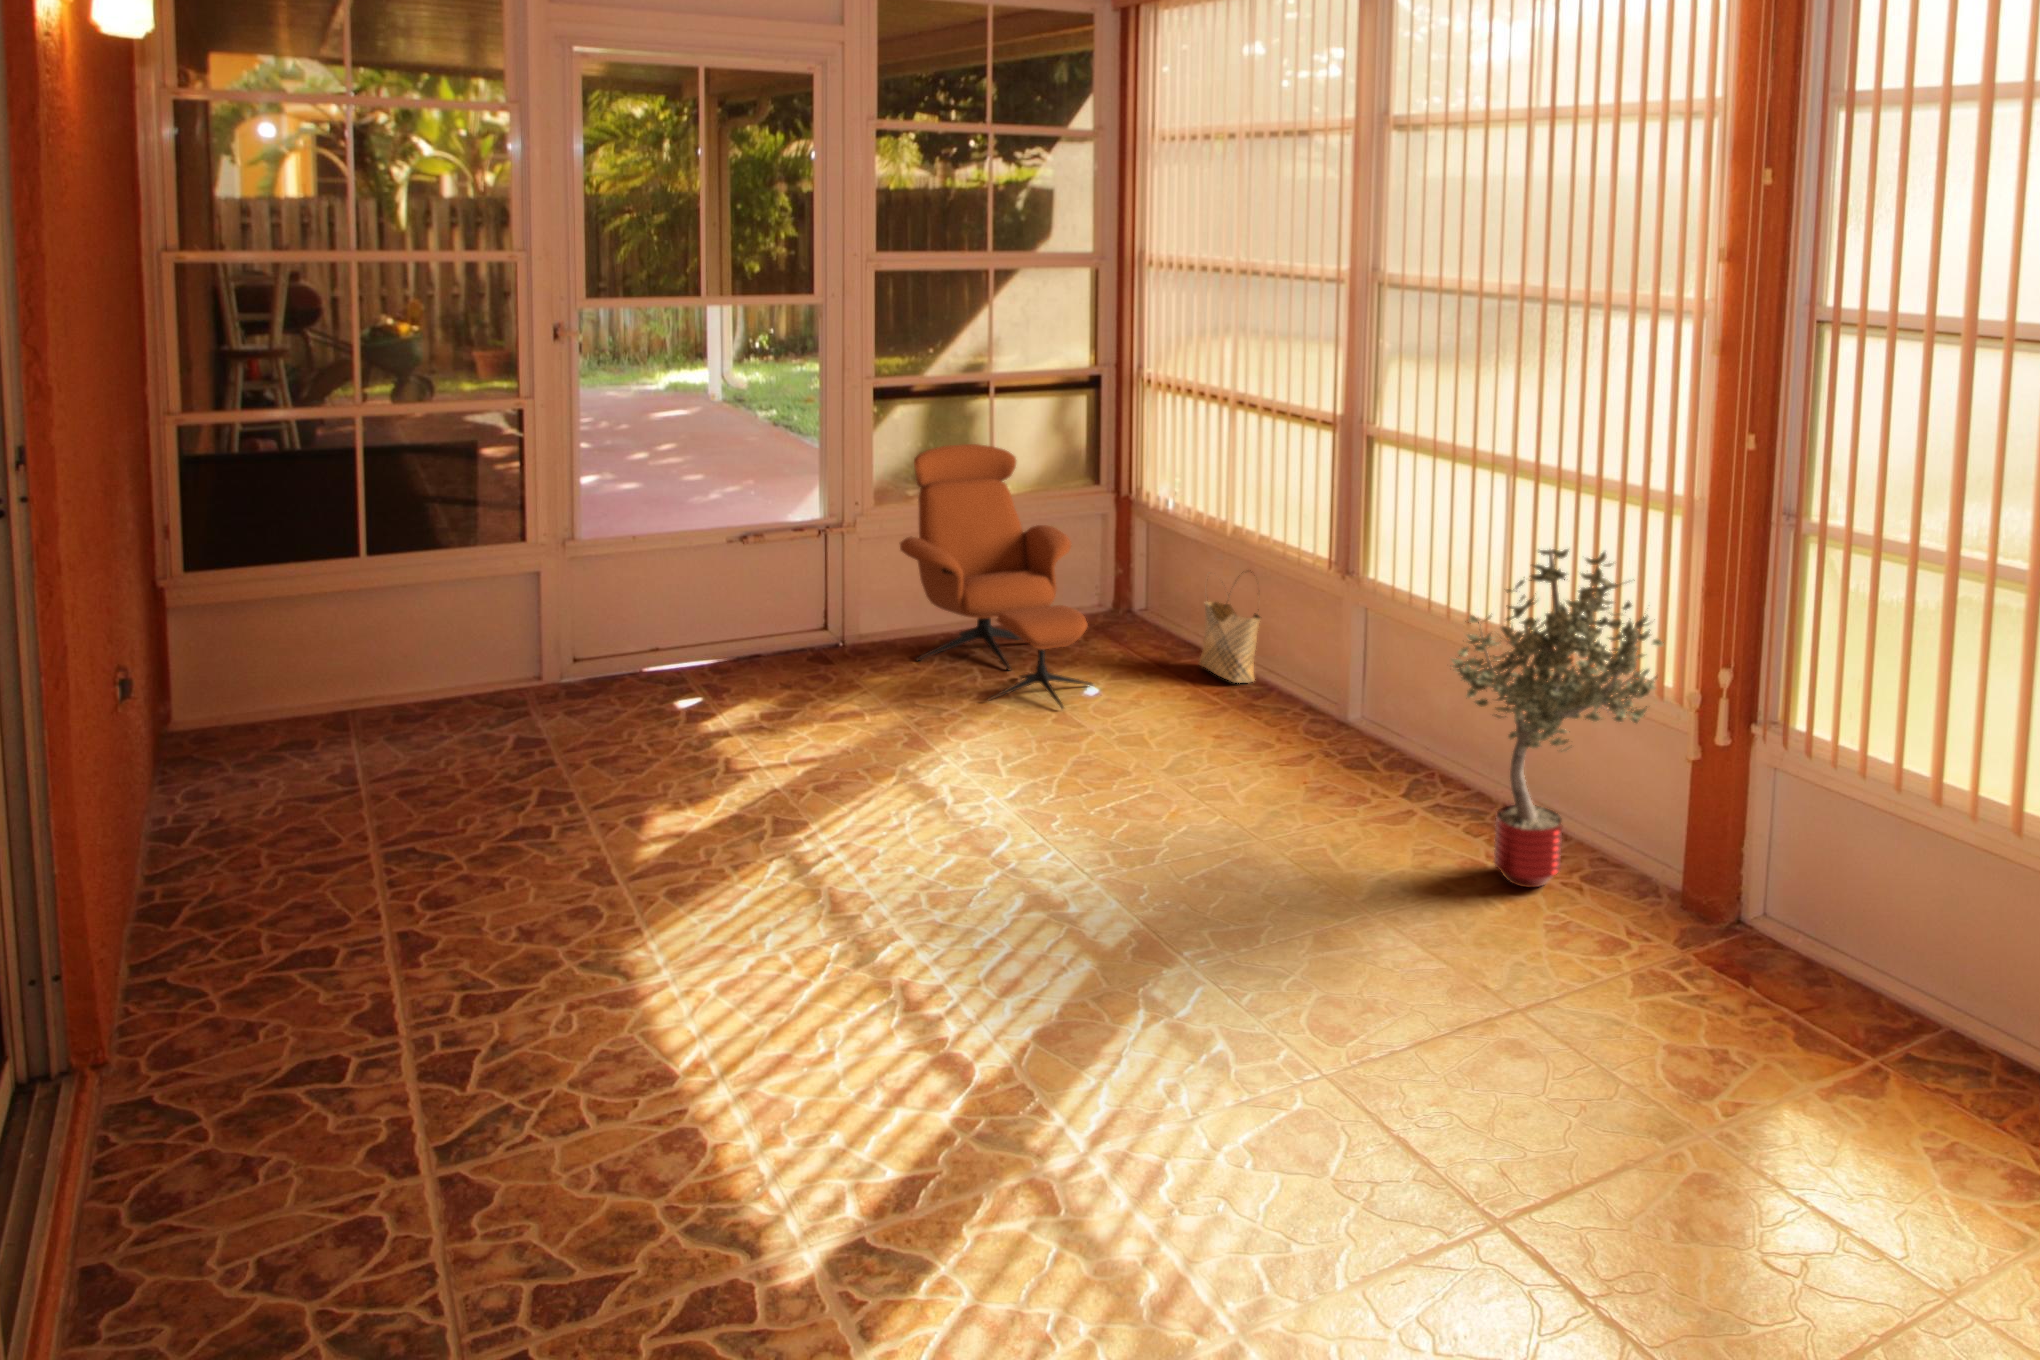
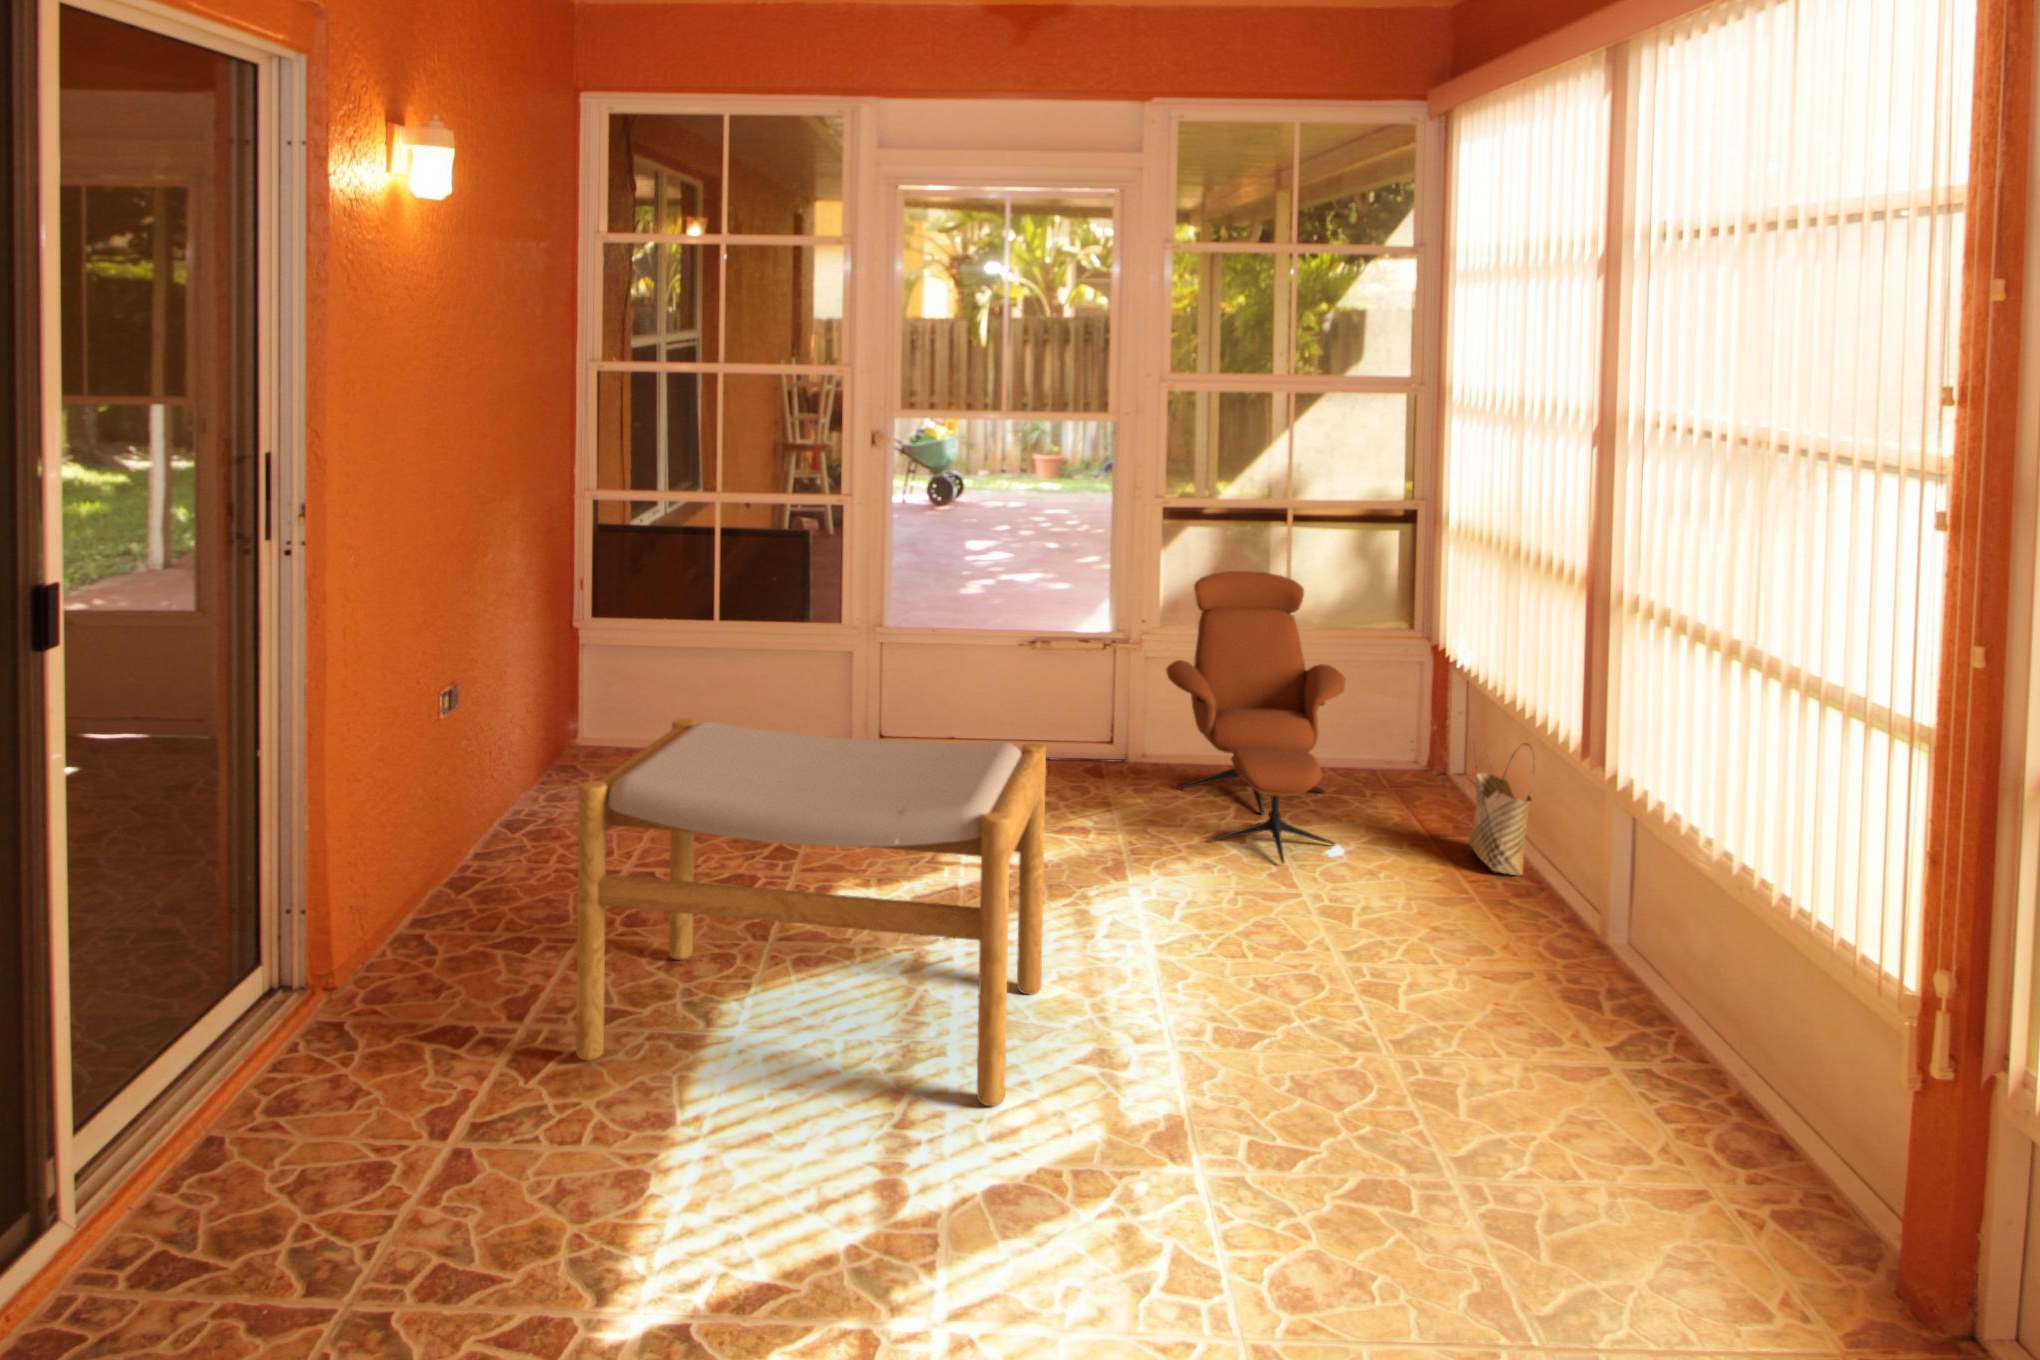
potted tree: present [1450,549,1663,887] -> none [1618,752,1896,1206]
footstool: none [495,626,994,1050] -> present [576,719,1046,1106]

